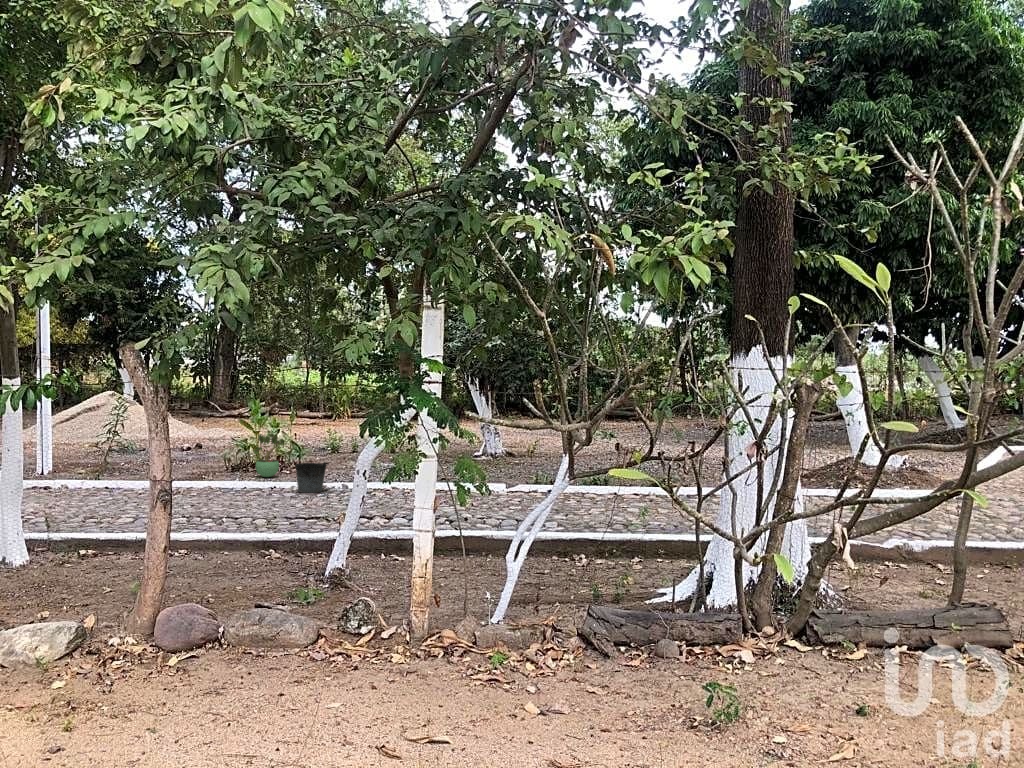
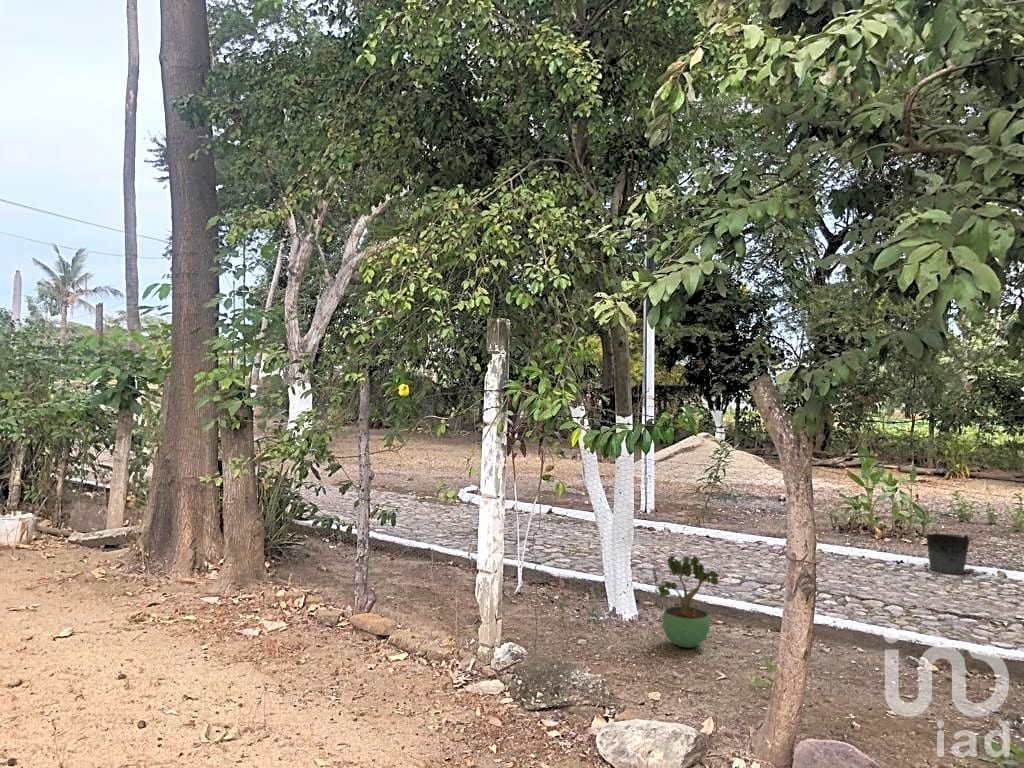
potted plant: present [253,433,284,477] -> present [658,556,718,648]

